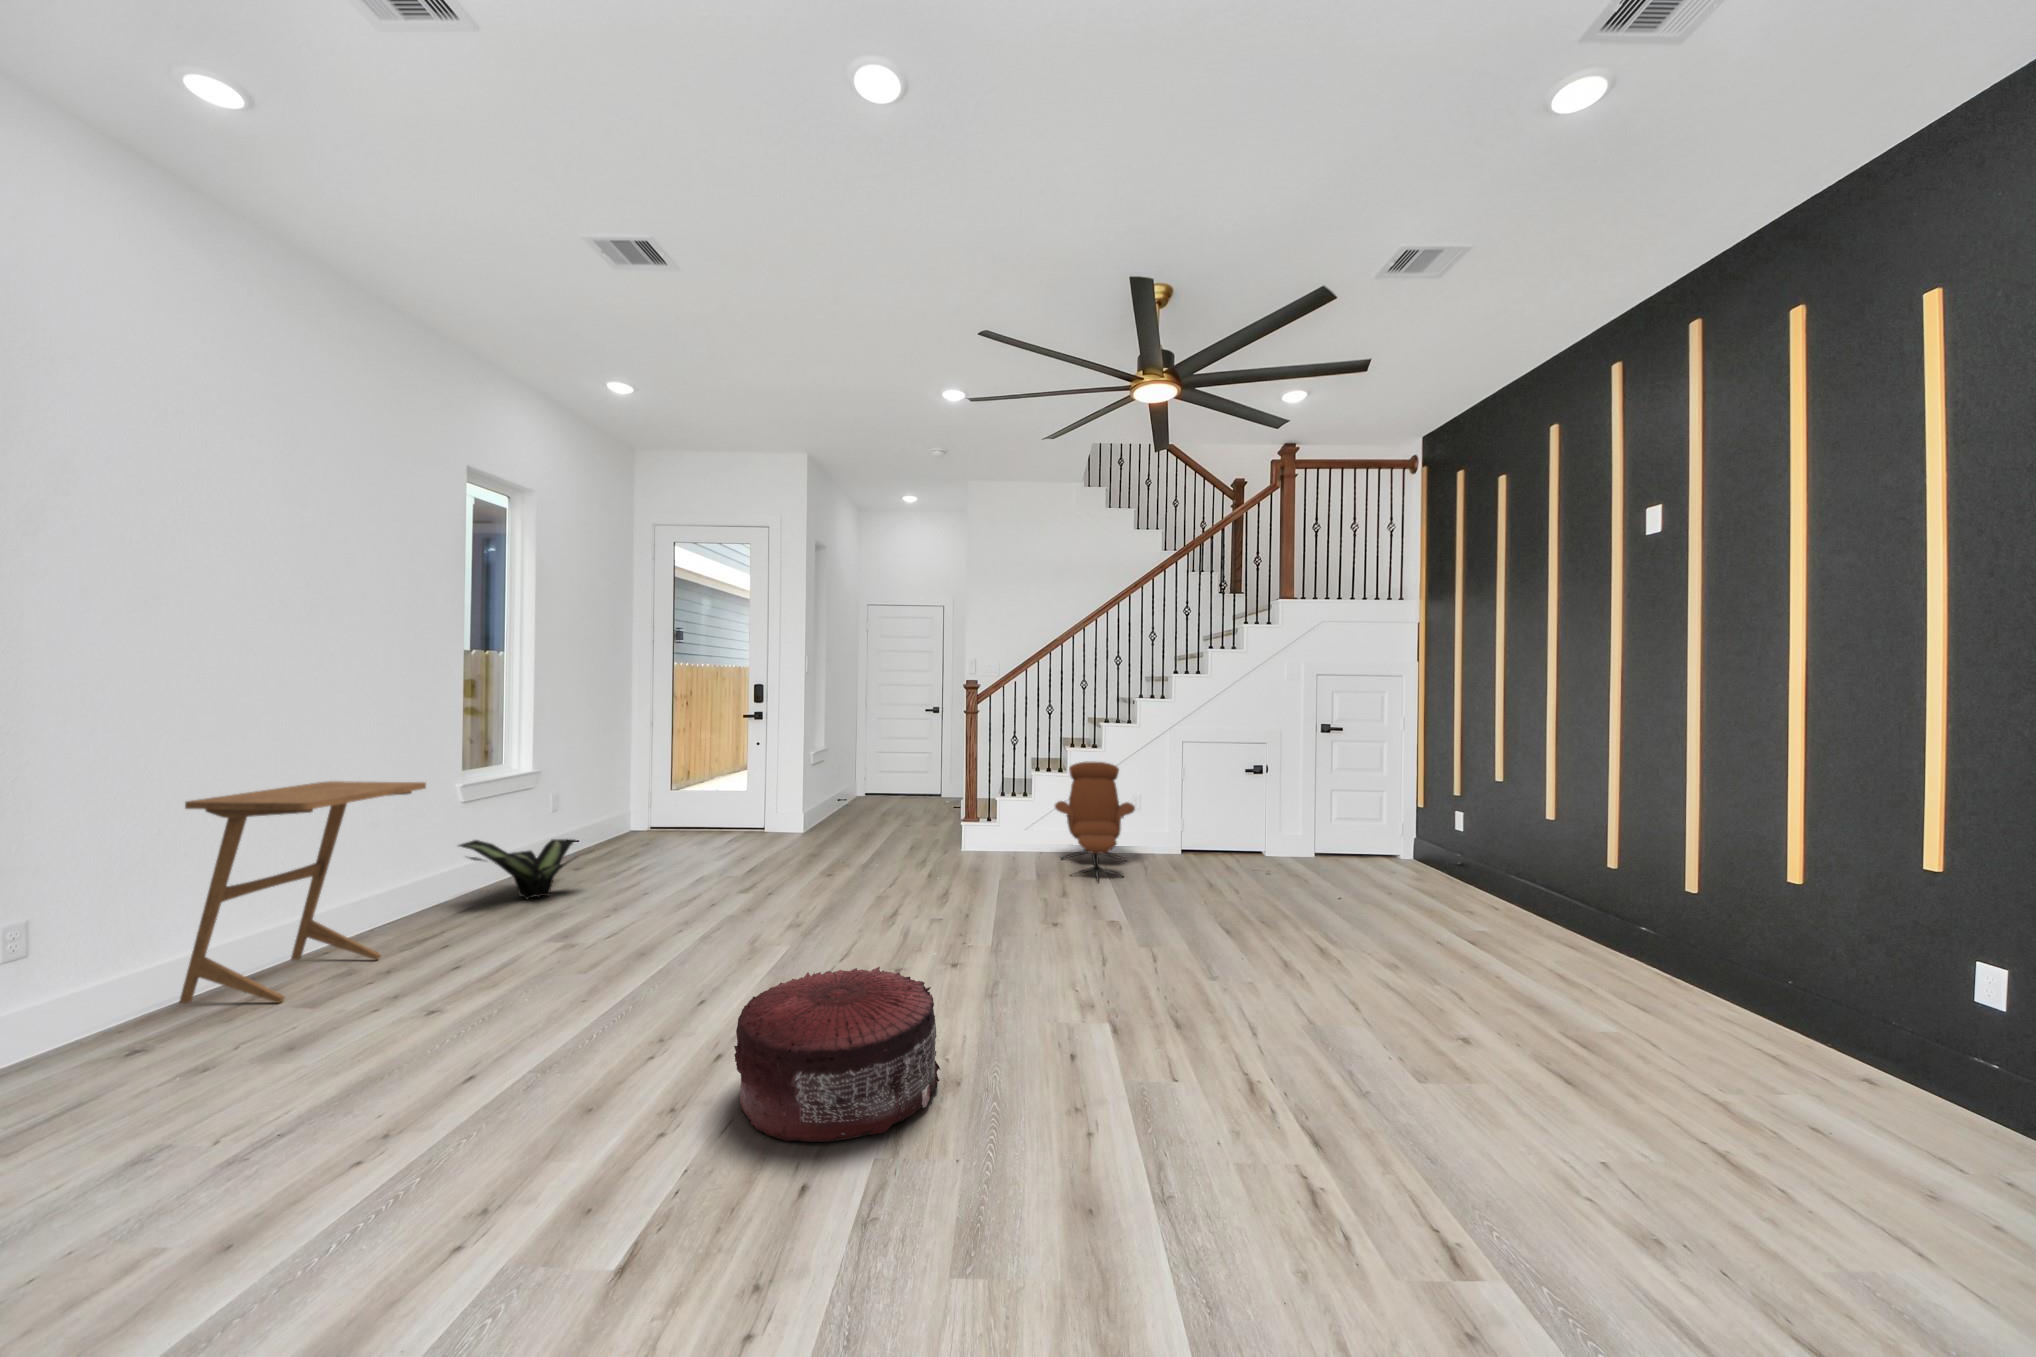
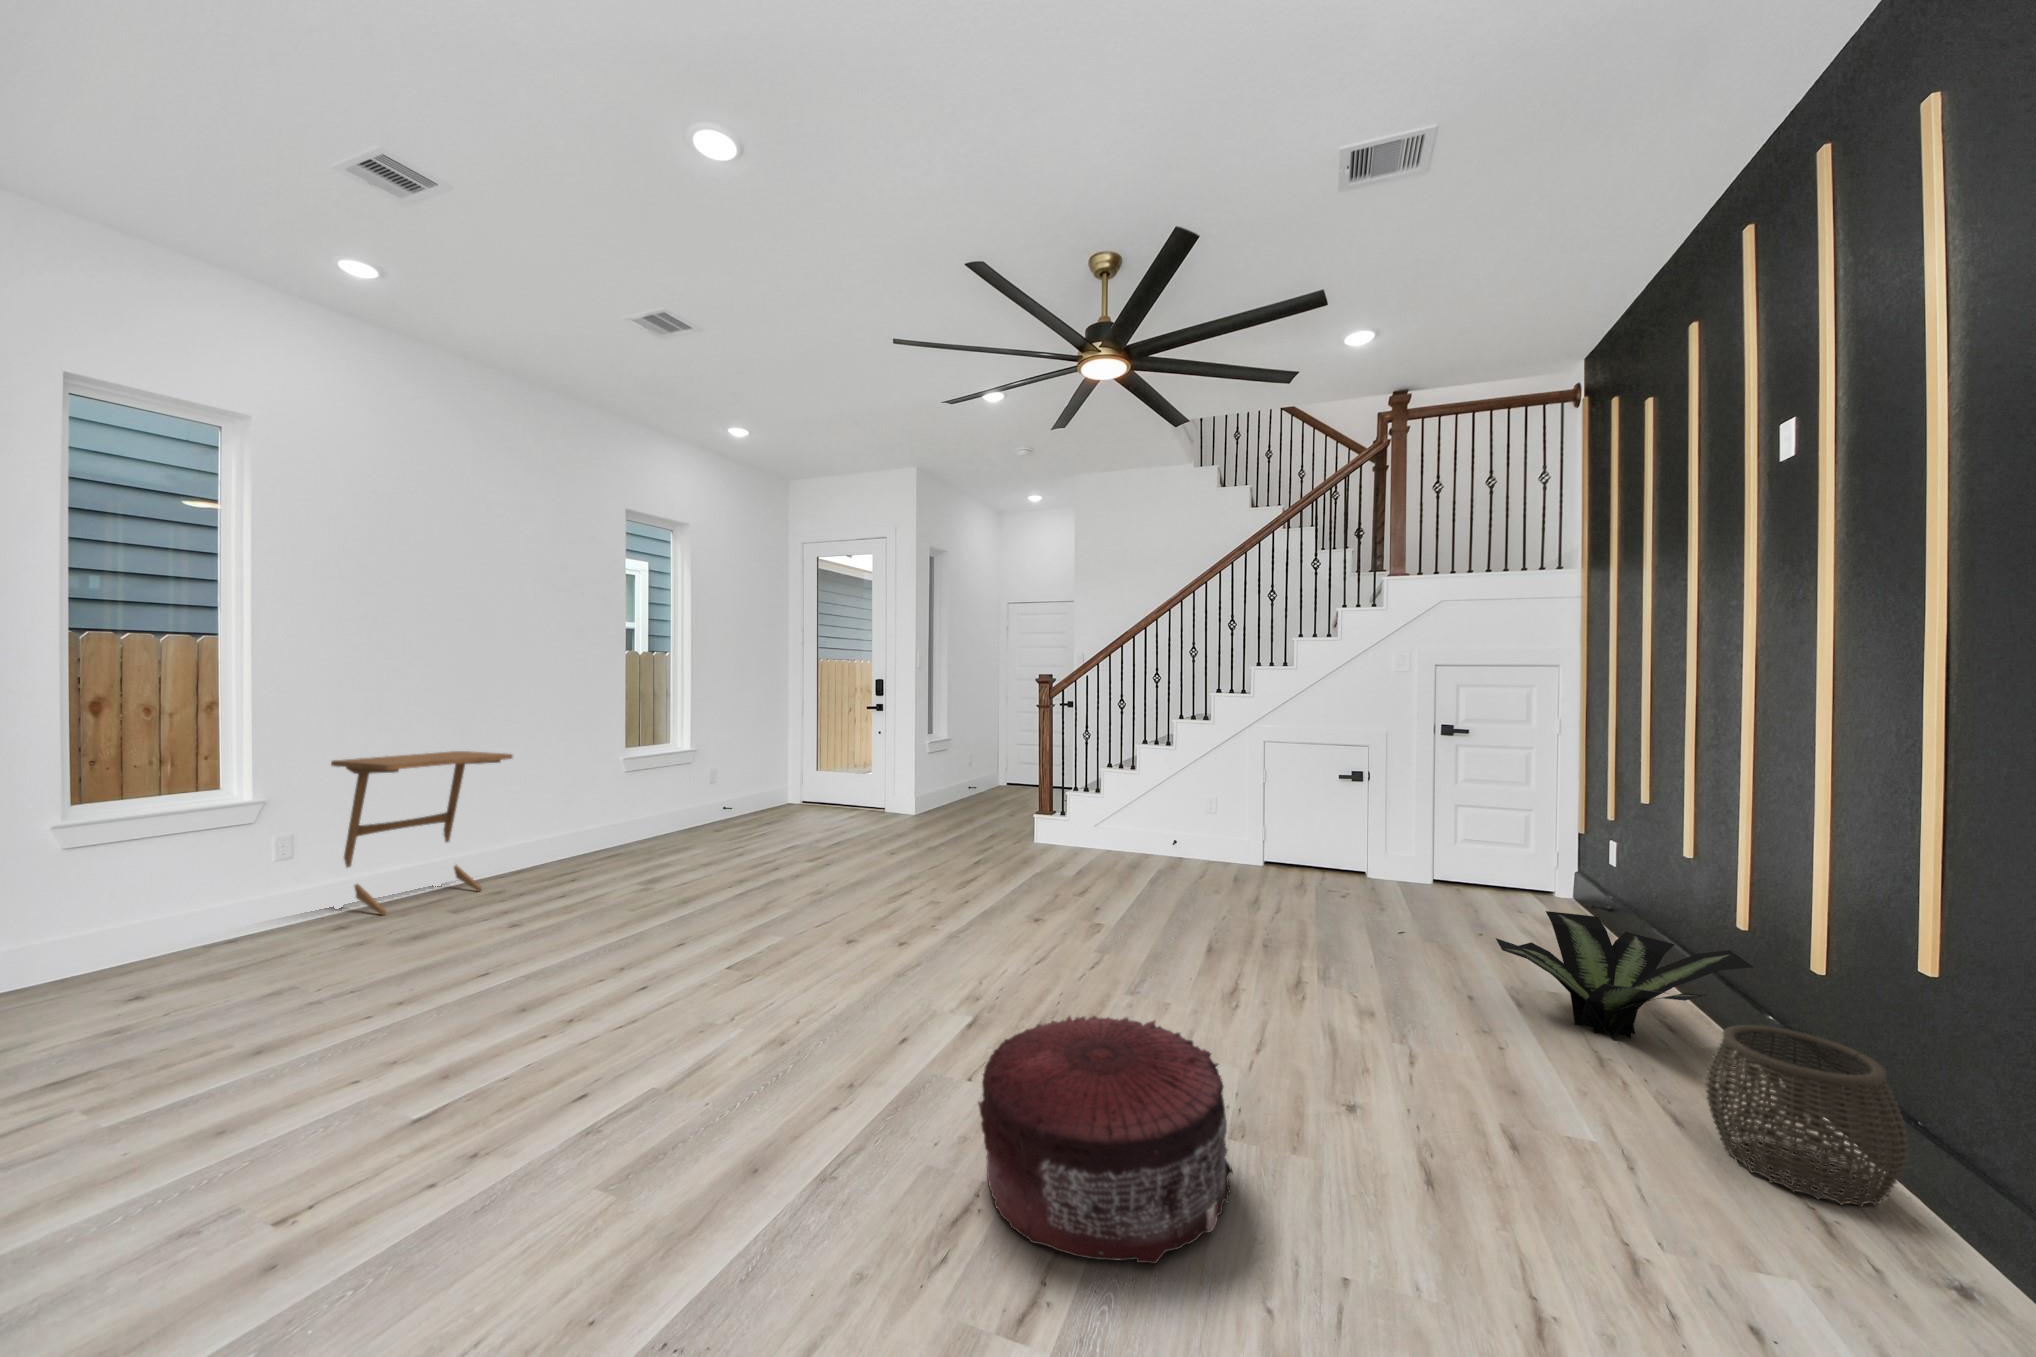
lounge chair: present [1055,762,1135,881] -> none [1109,759,1202,887]
potted plant: present [459,839,591,899] -> present [1496,911,1753,1039]
woven basket: none [1649,925,1769,1027] -> present [1705,1025,1909,1207]
pouf: present [734,967,940,1142] -> present [978,1016,1232,1264]

